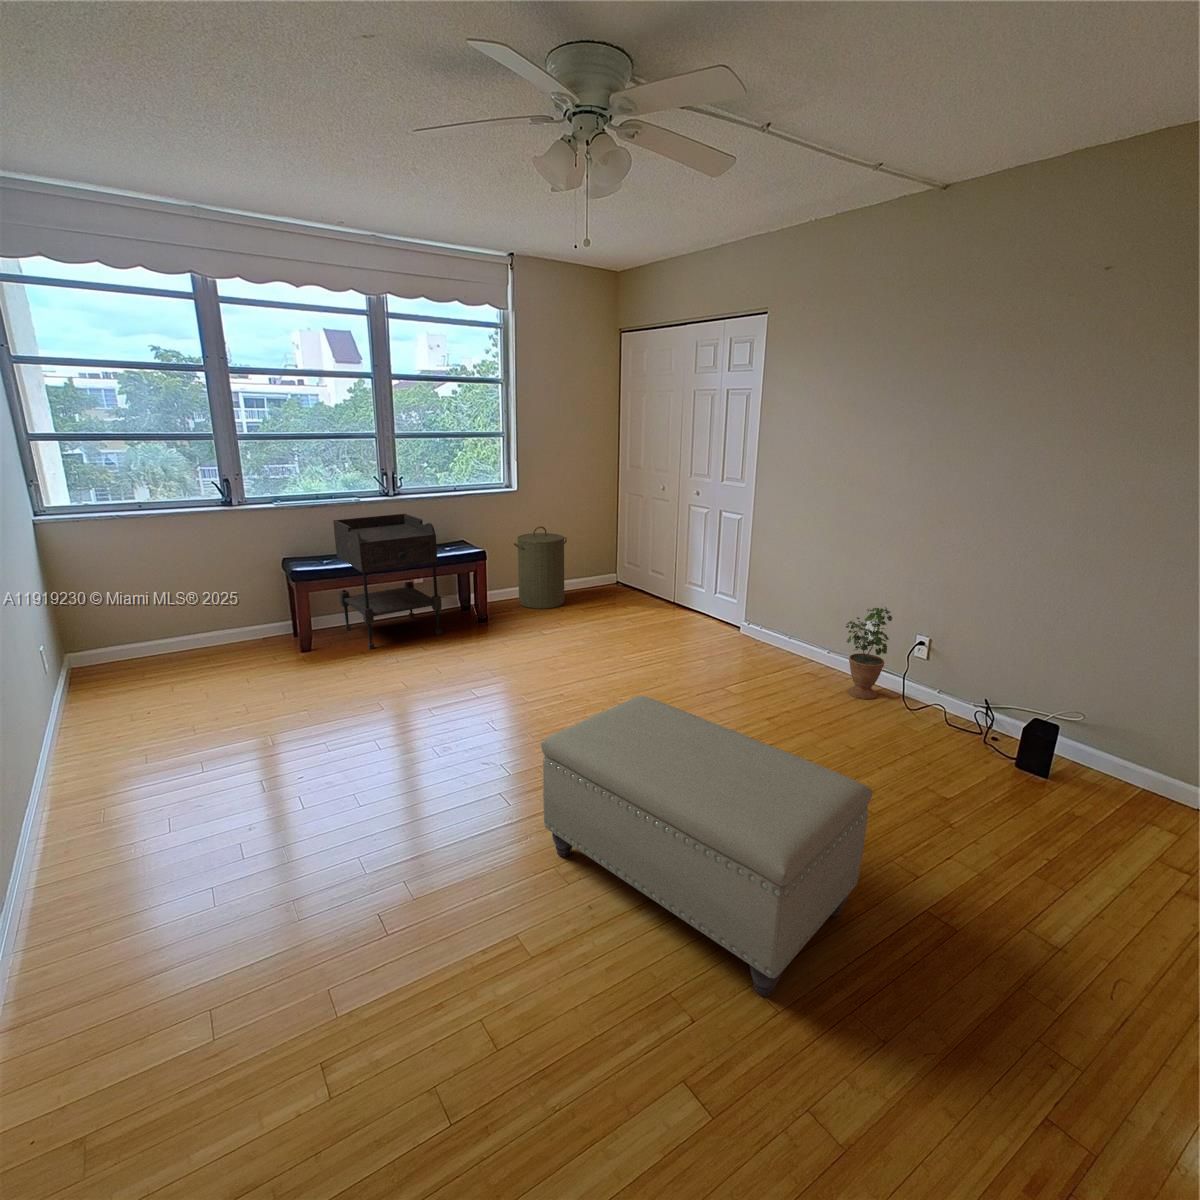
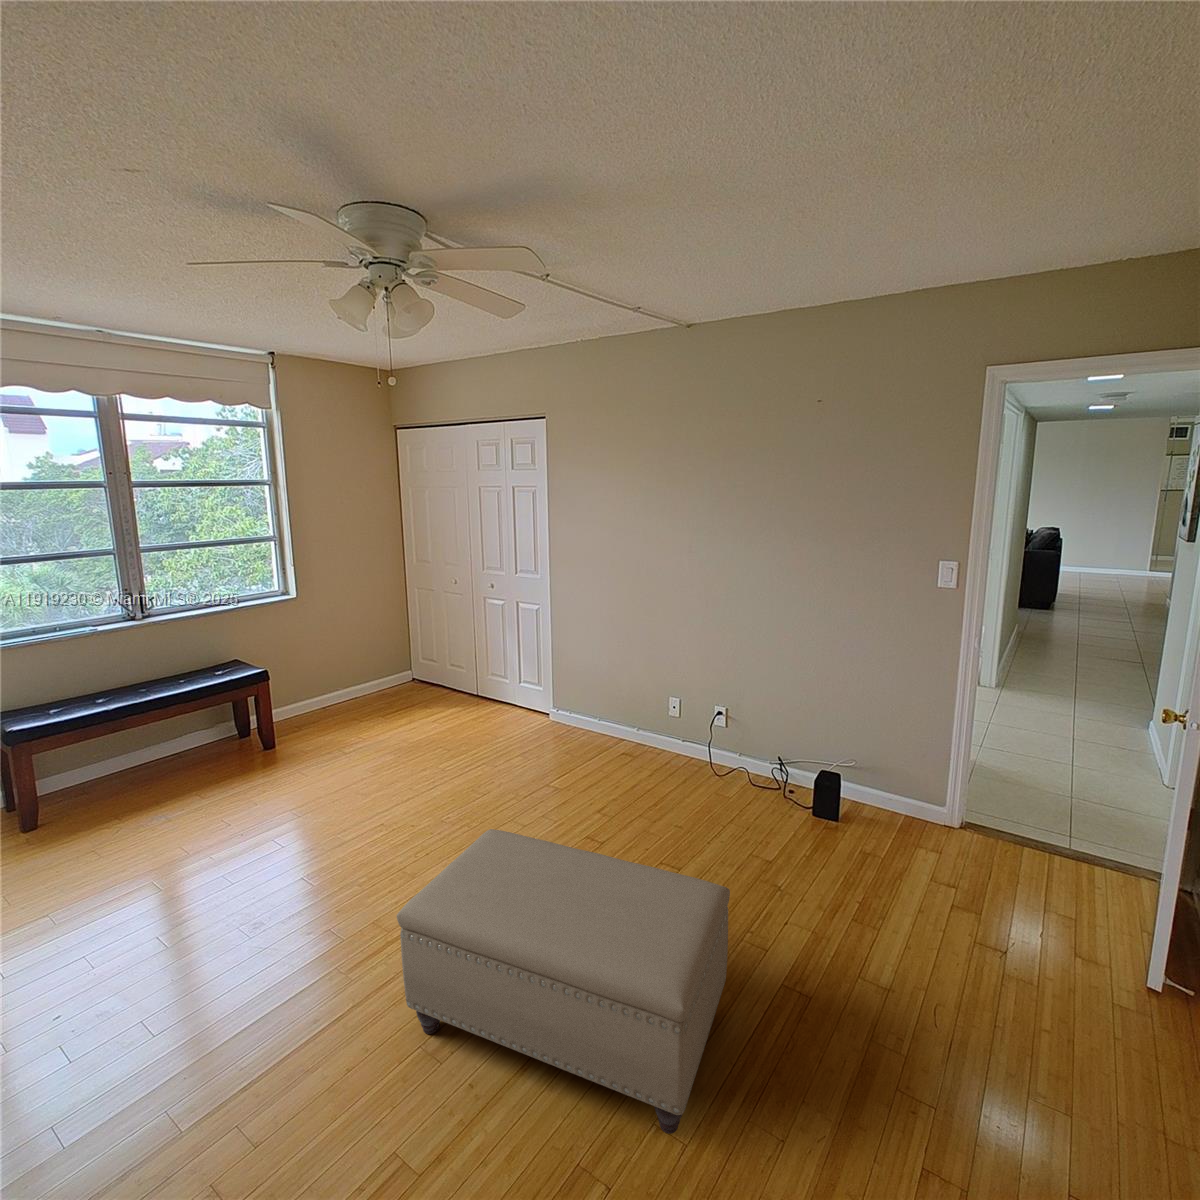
side table: present [333,514,442,649] -> none [61,639,222,812]
laundry hamper: present [514,526,567,609] -> none [299,634,363,724]
potted plant: present [846,607,892,699] -> none [654,681,693,772]

